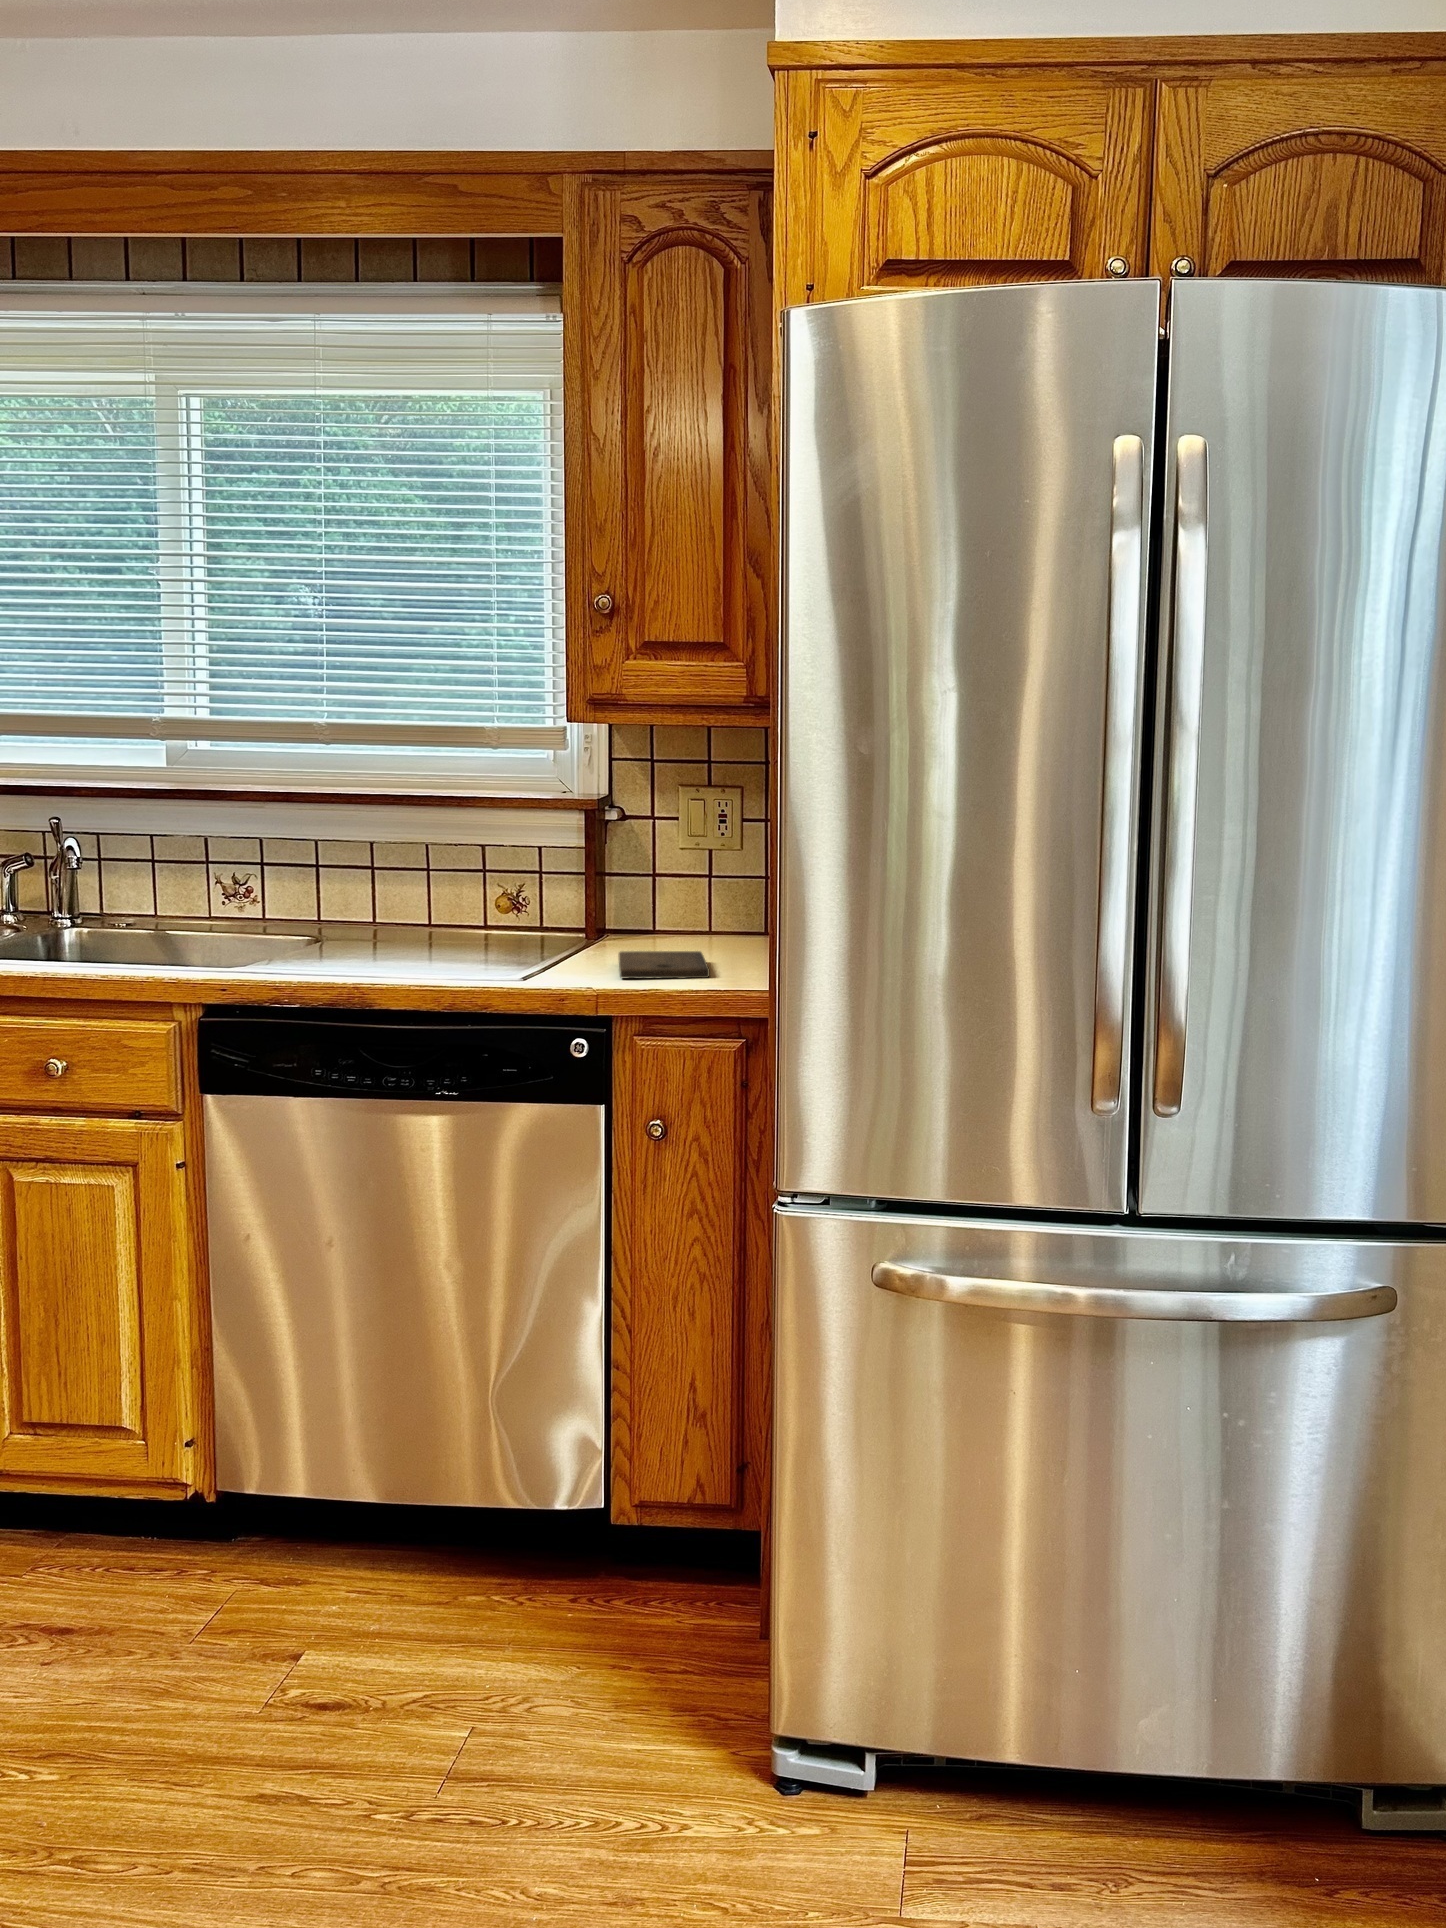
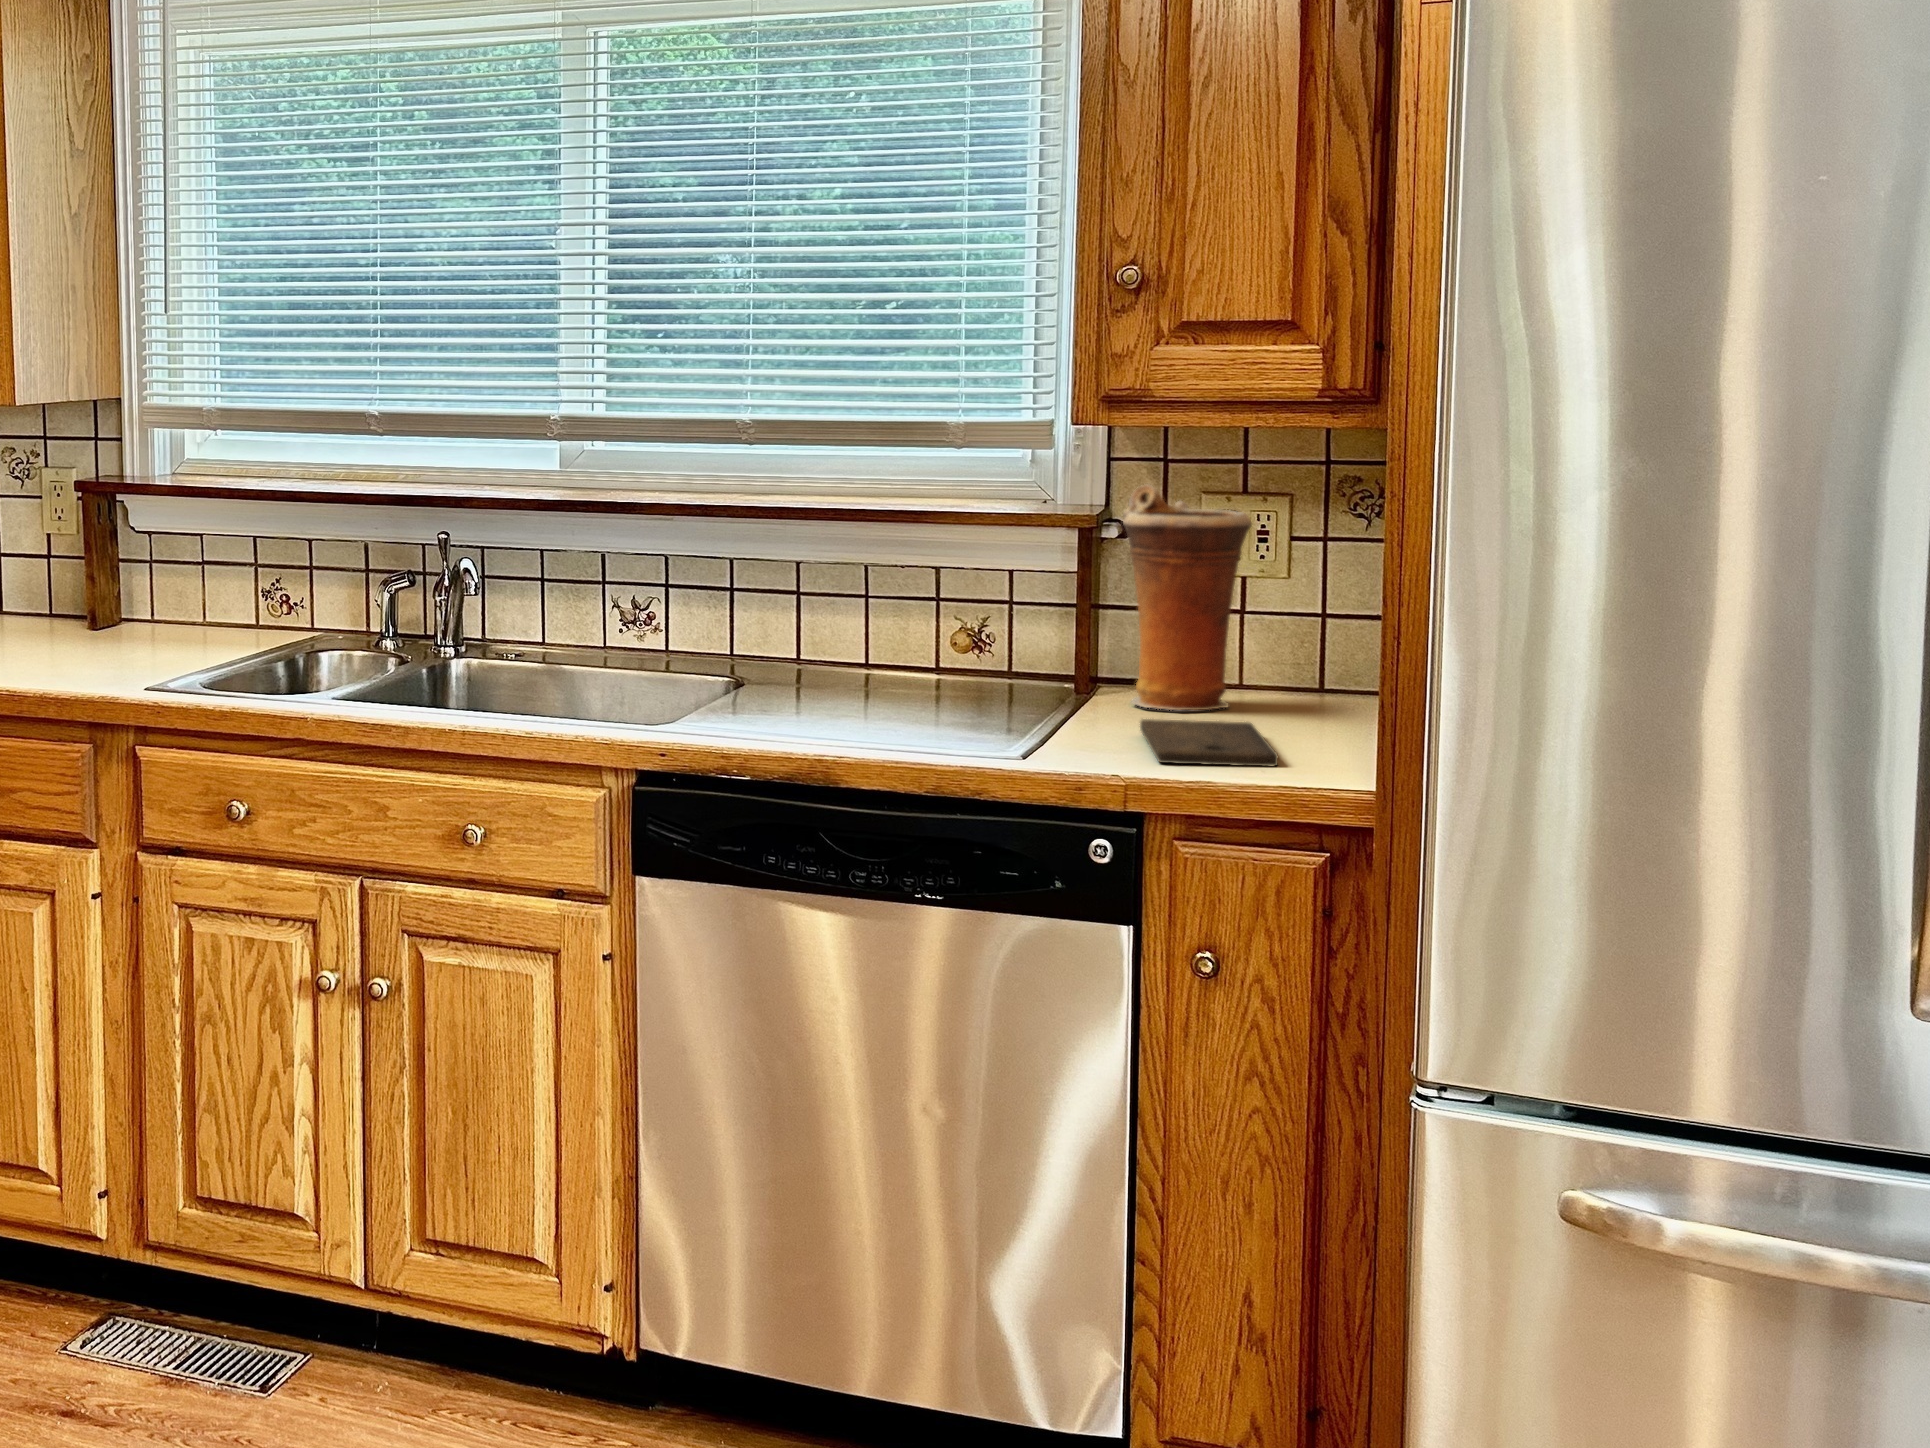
vase: none [615,775,711,949] -> present [1123,484,1252,710]

